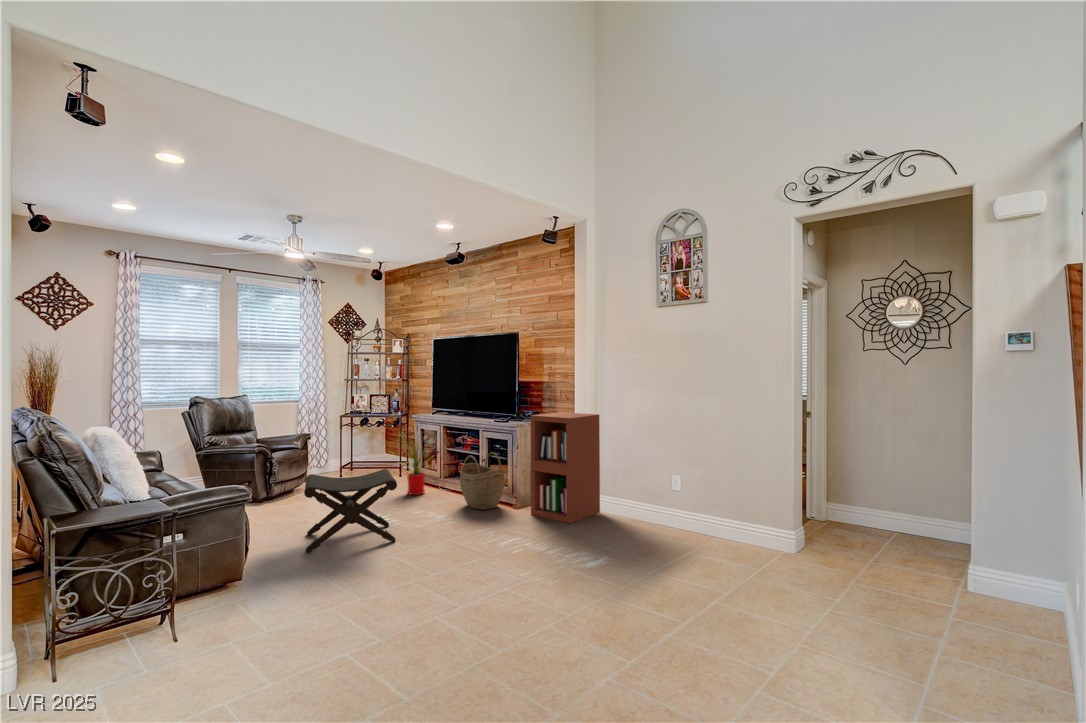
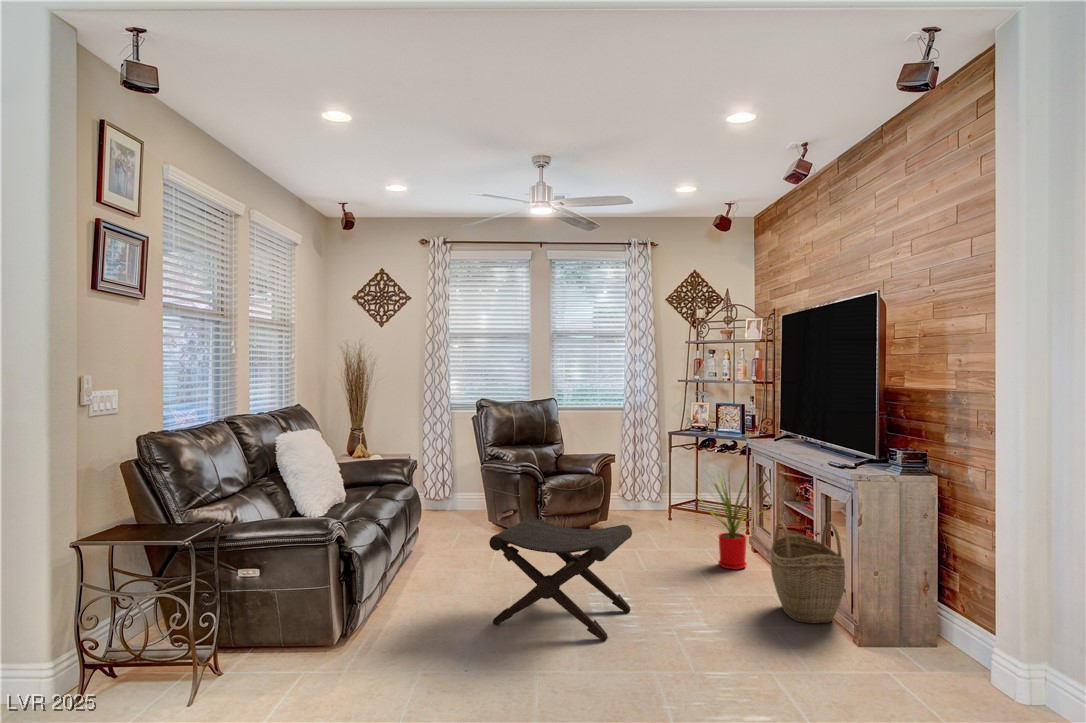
bookshelf: present [531,412,600,523] -> none [875,463,1039,700]

